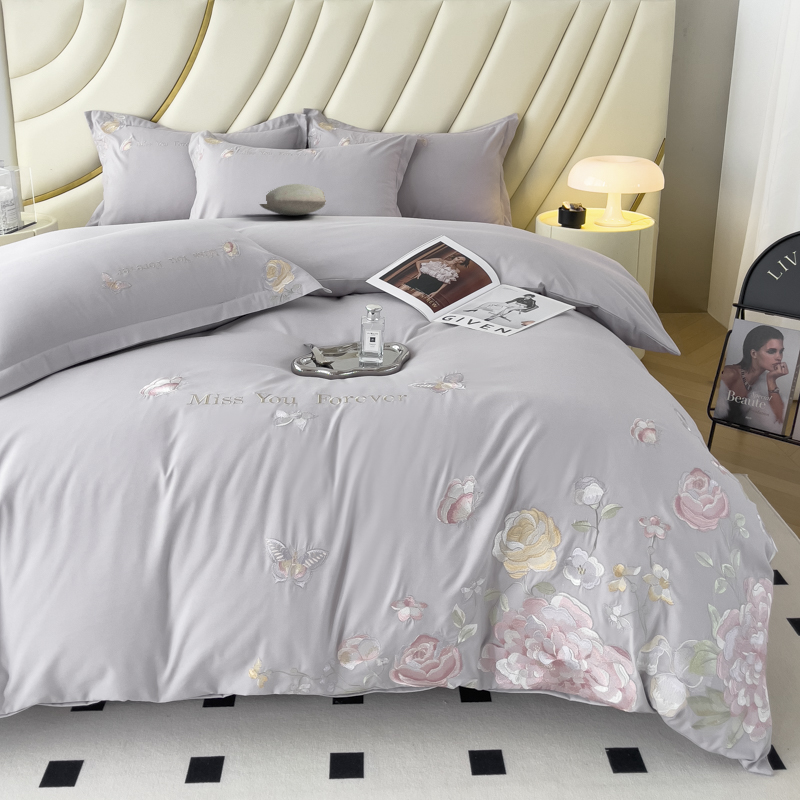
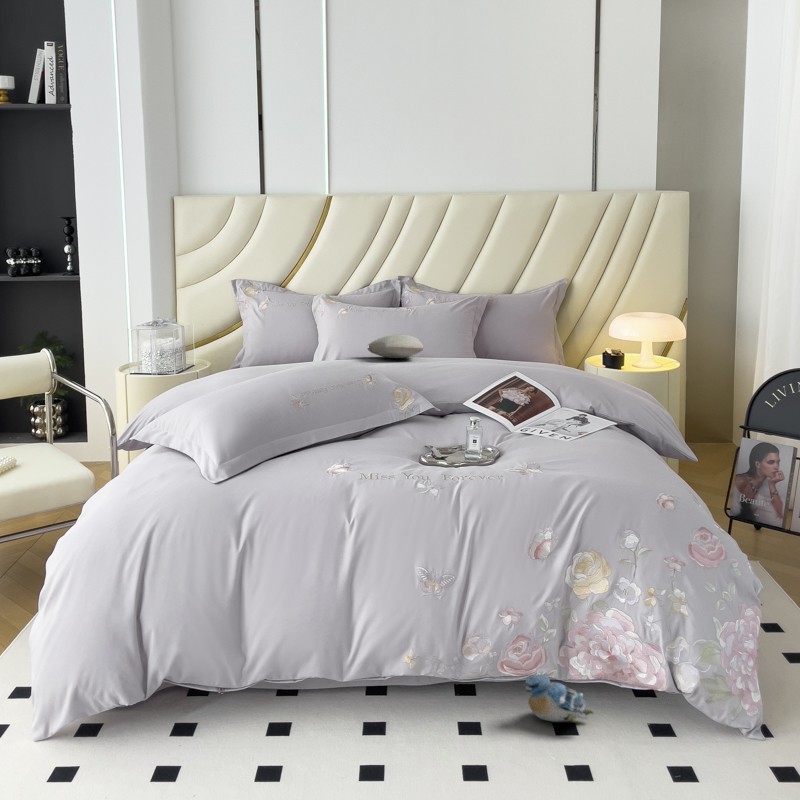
plush toy: none [428,679,530,749] -> present [523,674,593,722]

